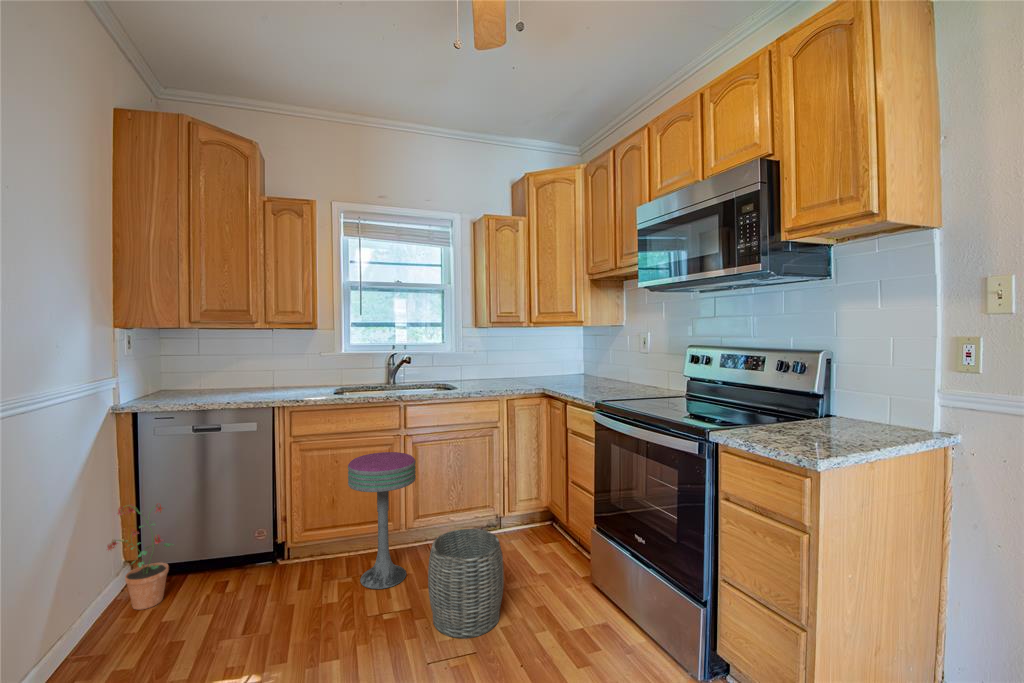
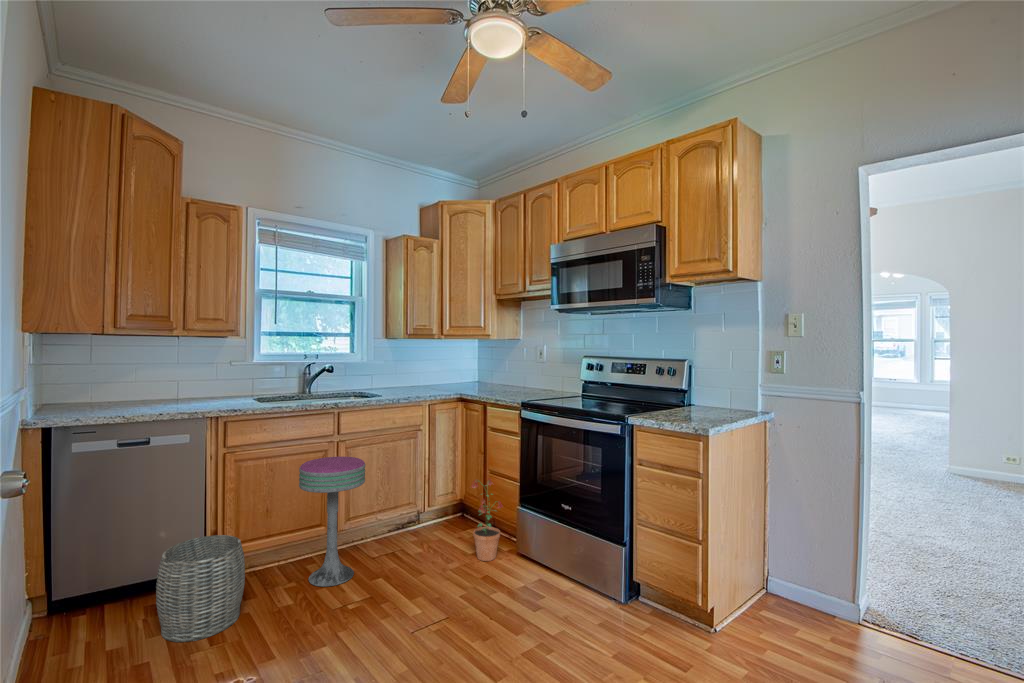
potted plant: present [108,504,173,610] -> present [472,479,502,561]
woven basket: present [428,529,504,638] -> present [156,535,245,642]

